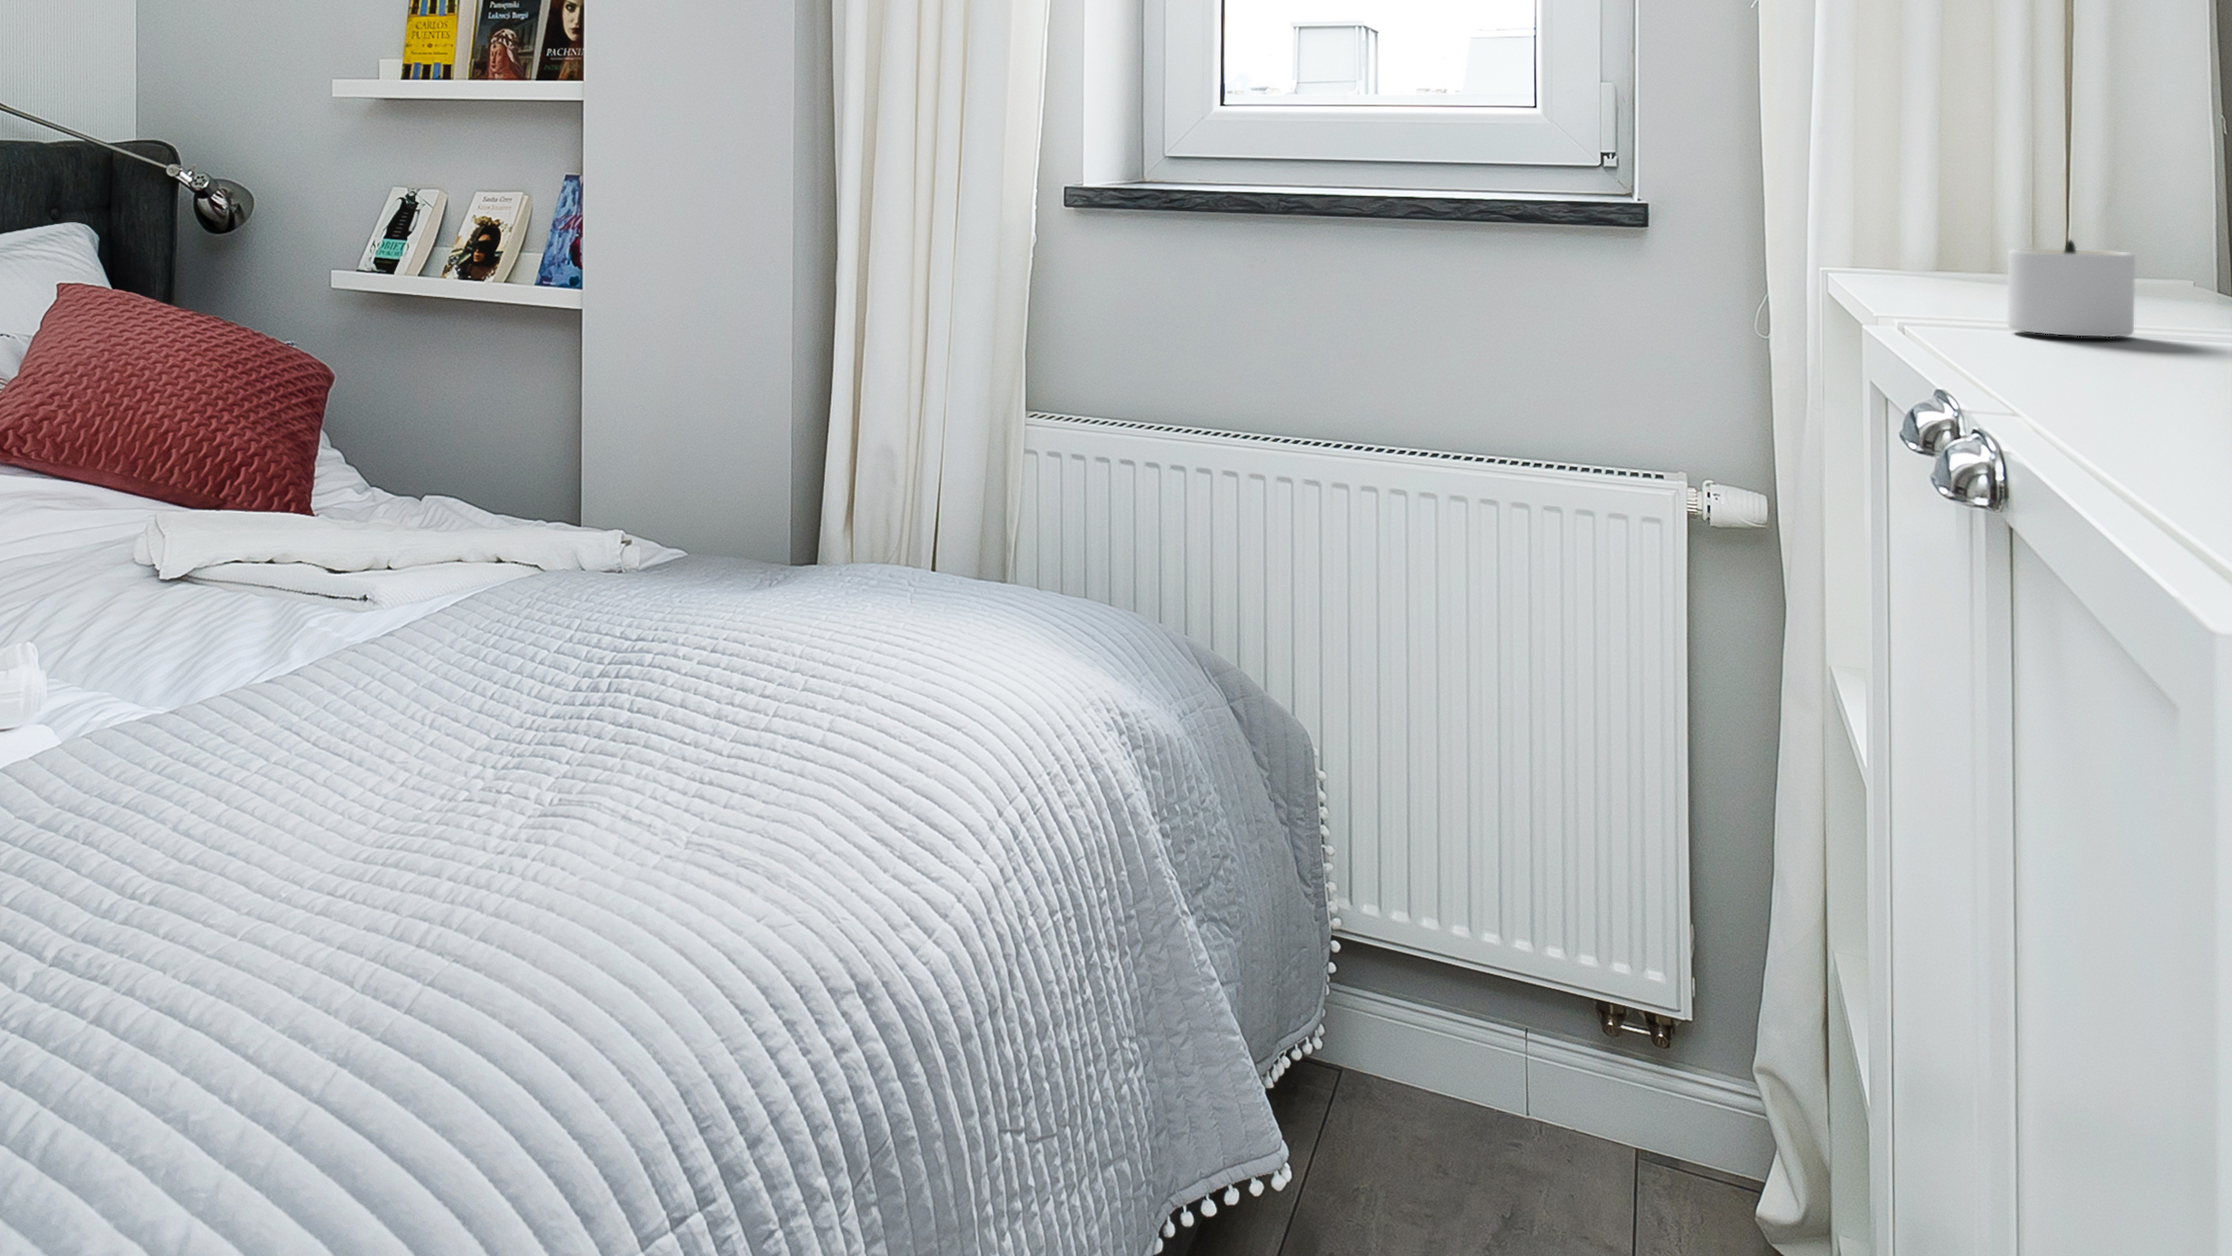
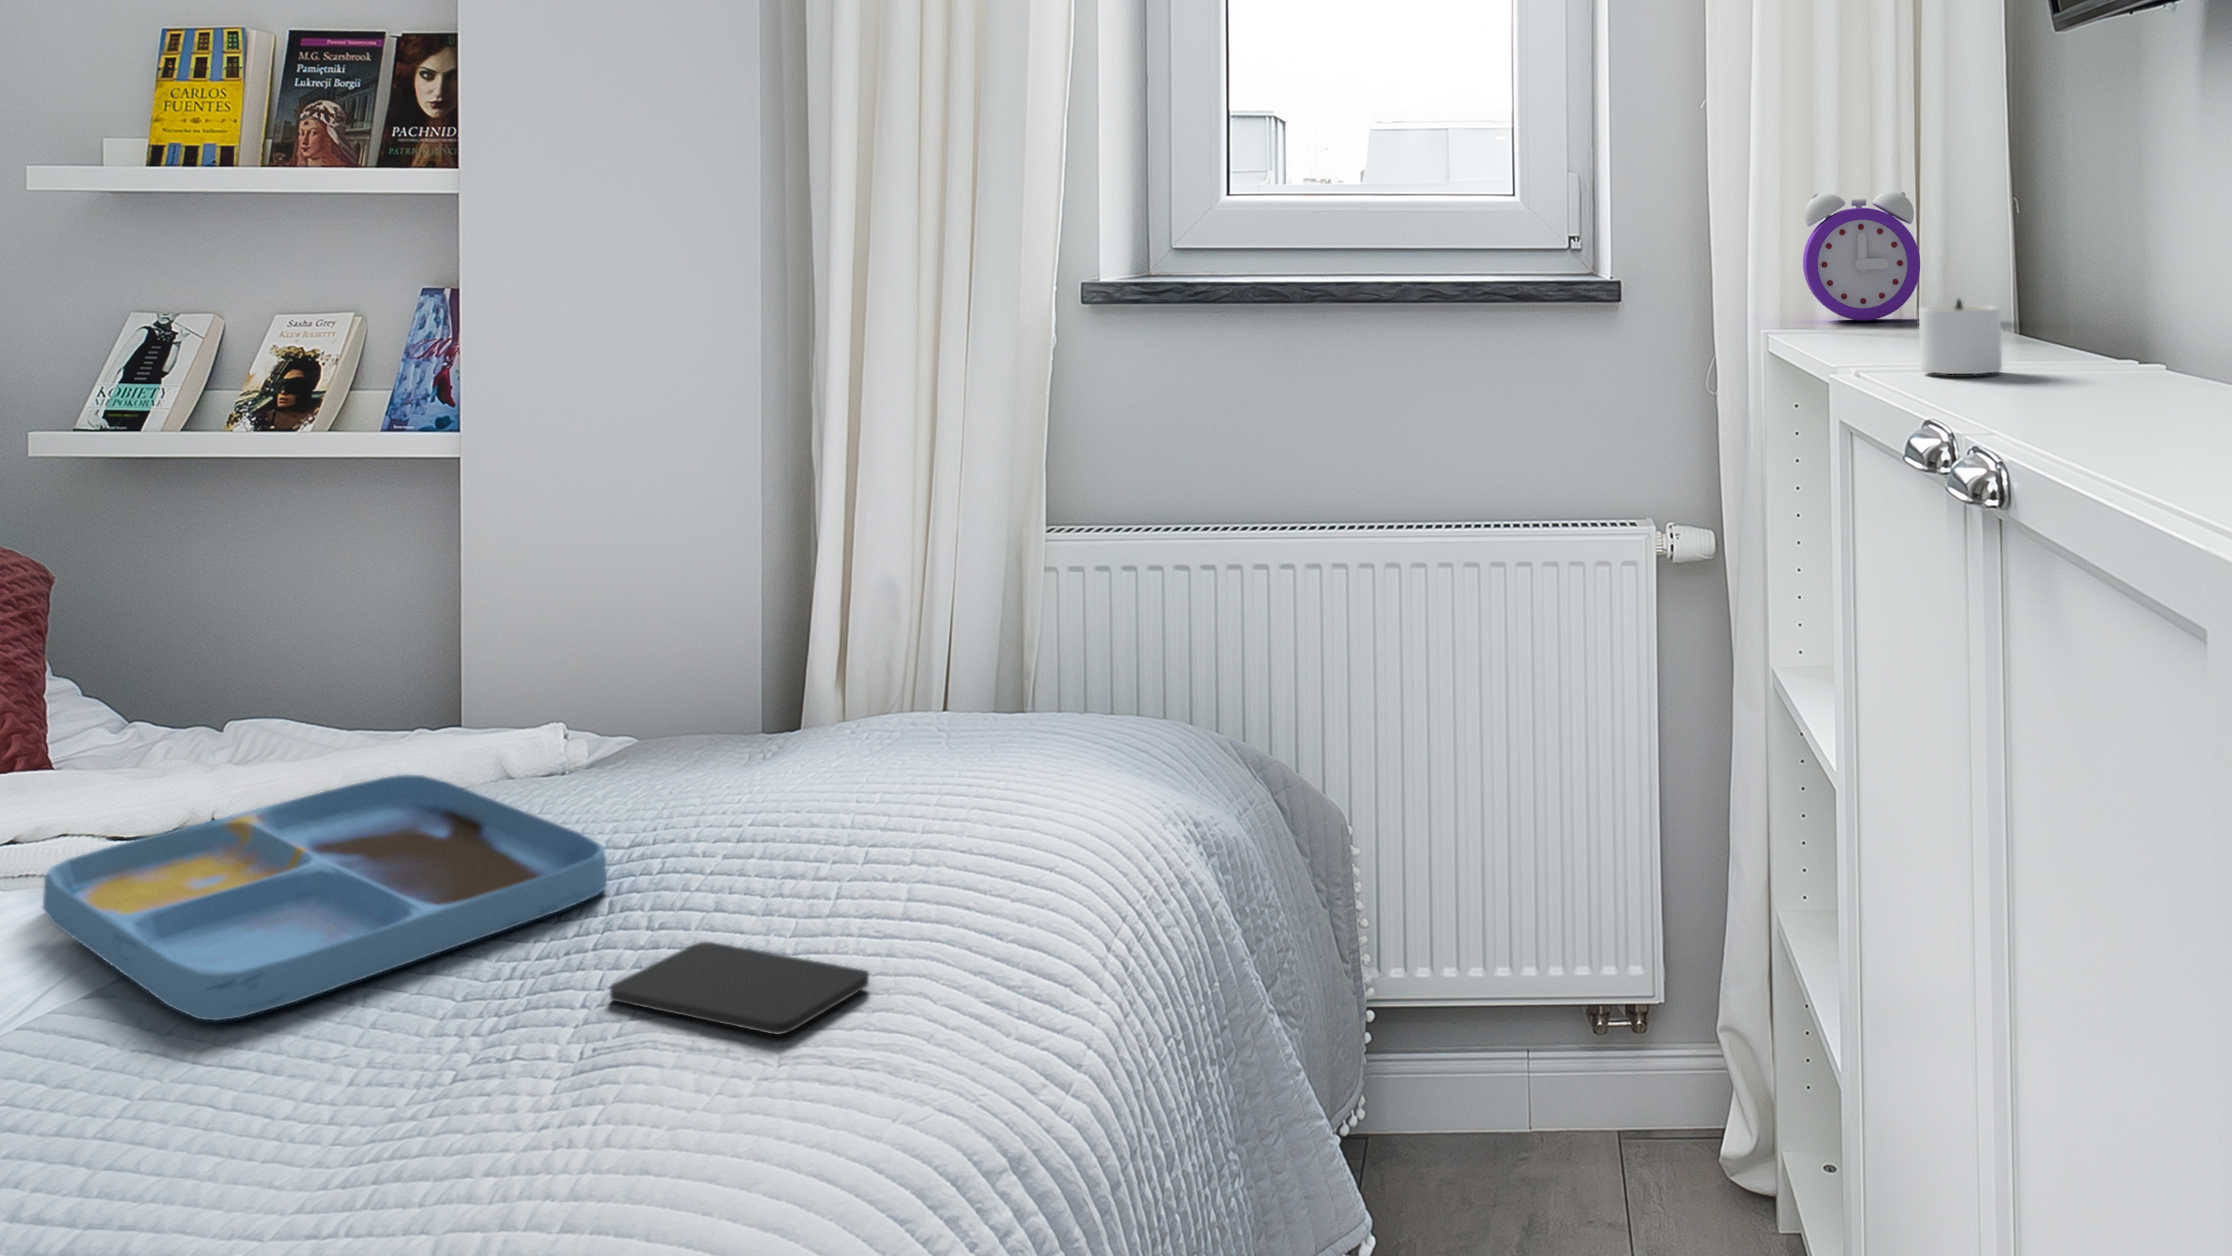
alarm clock: none [1902,112,2072,269] -> present [1803,191,1920,320]
tray: none [267,558,613,719] -> present [43,774,607,1020]
smartphone: none [582,732,773,822] -> present [610,942,869,1034]

